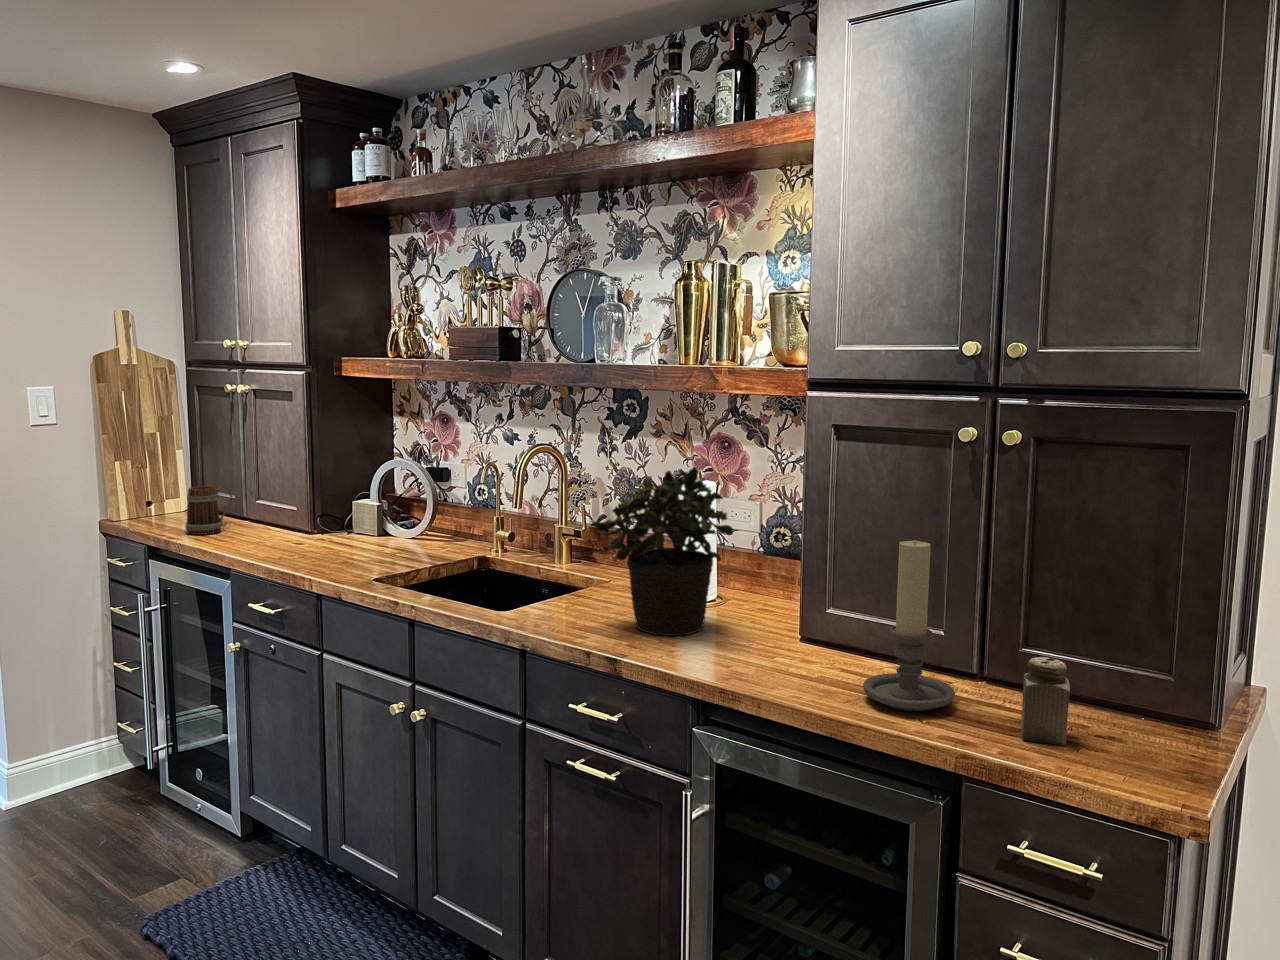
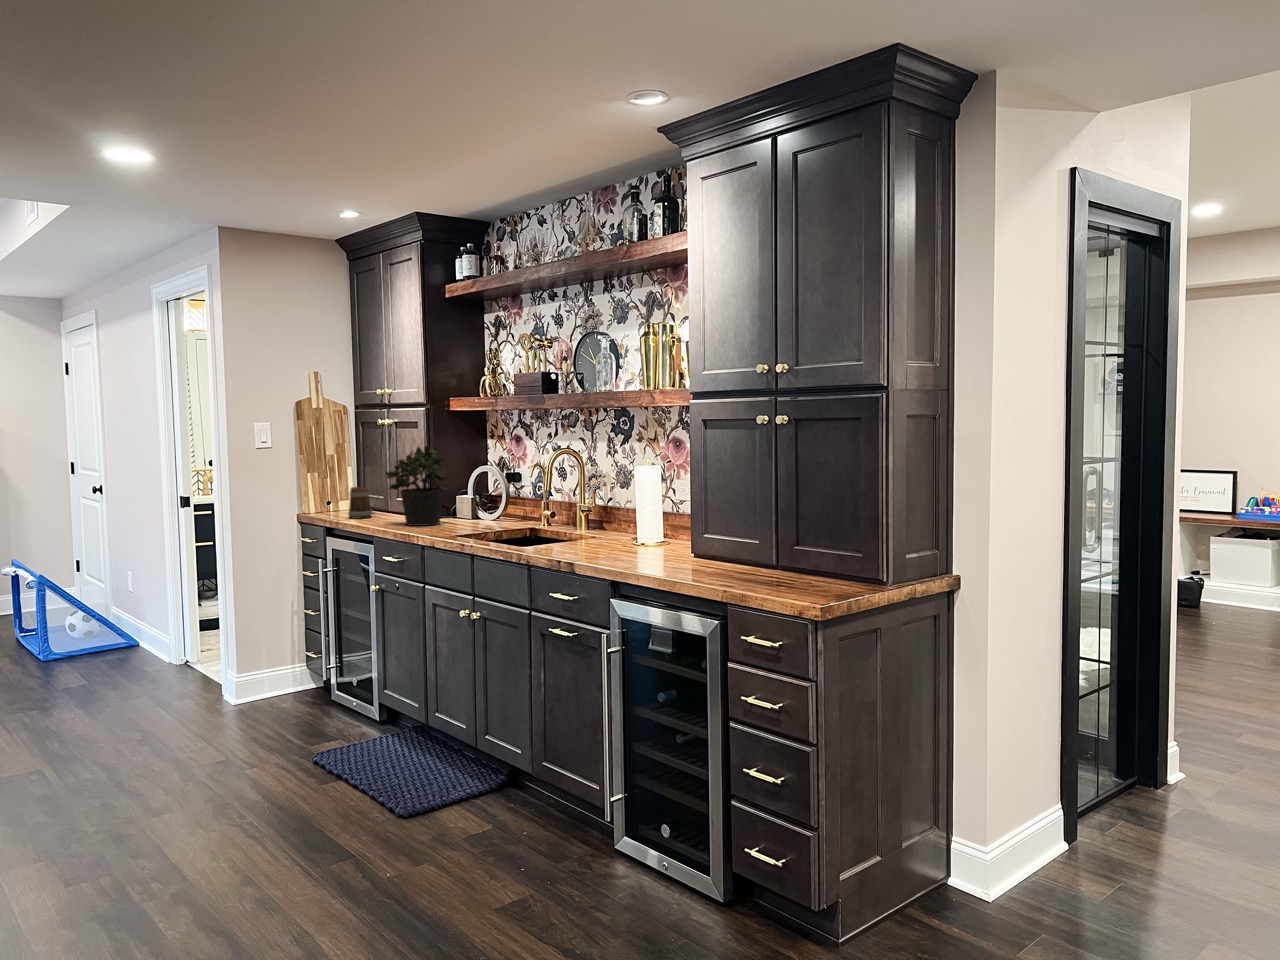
potted plant: present [592,467,733,636] -> present [385,445,448,526]
candle holder: present [863,540,955,711] -> none [696,480,749,581]
salt shaker: present [1021,657,1070,745] -> none [767,543,797,591]

